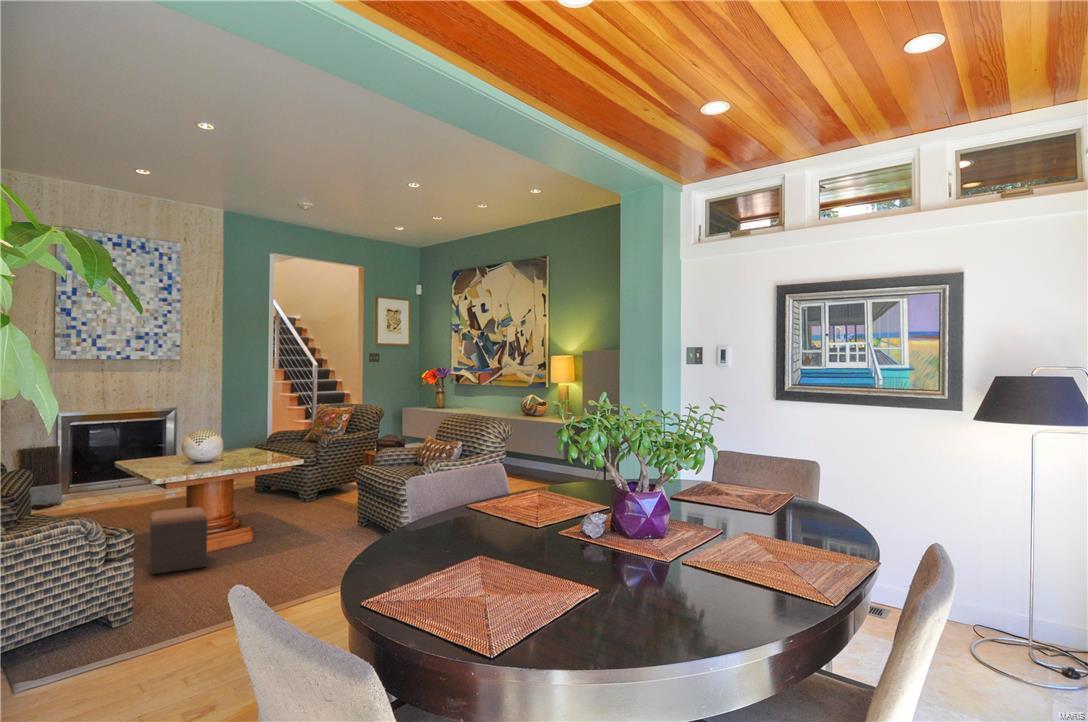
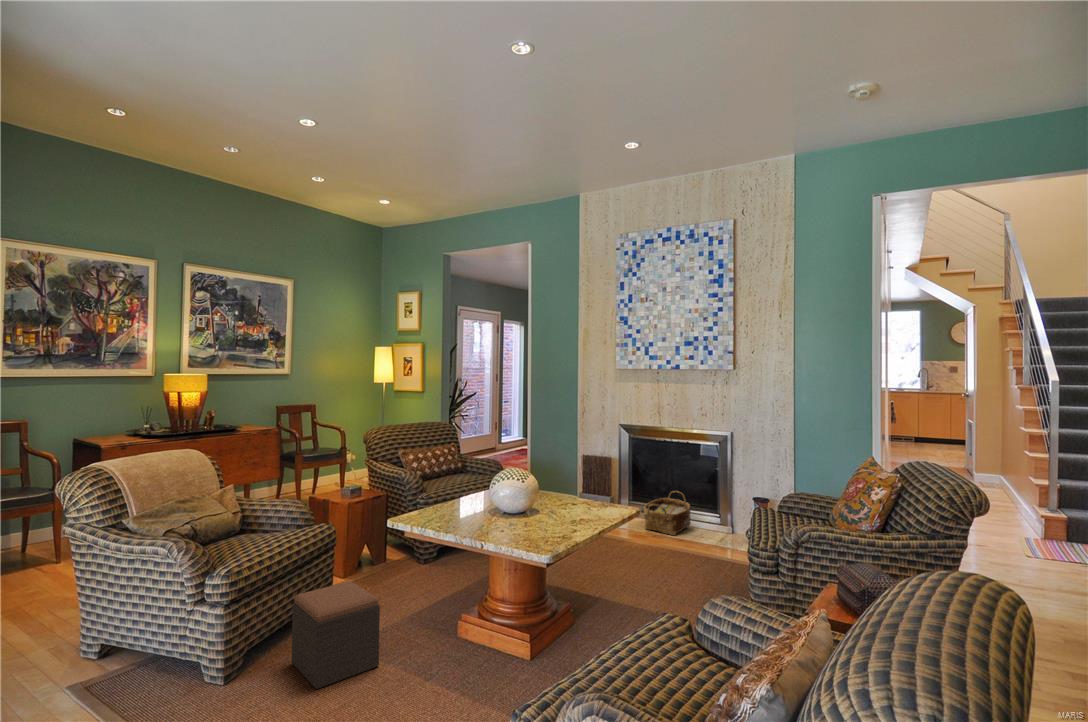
woven basket: none [109,464,151,499] -> present [644,491,691,535]

